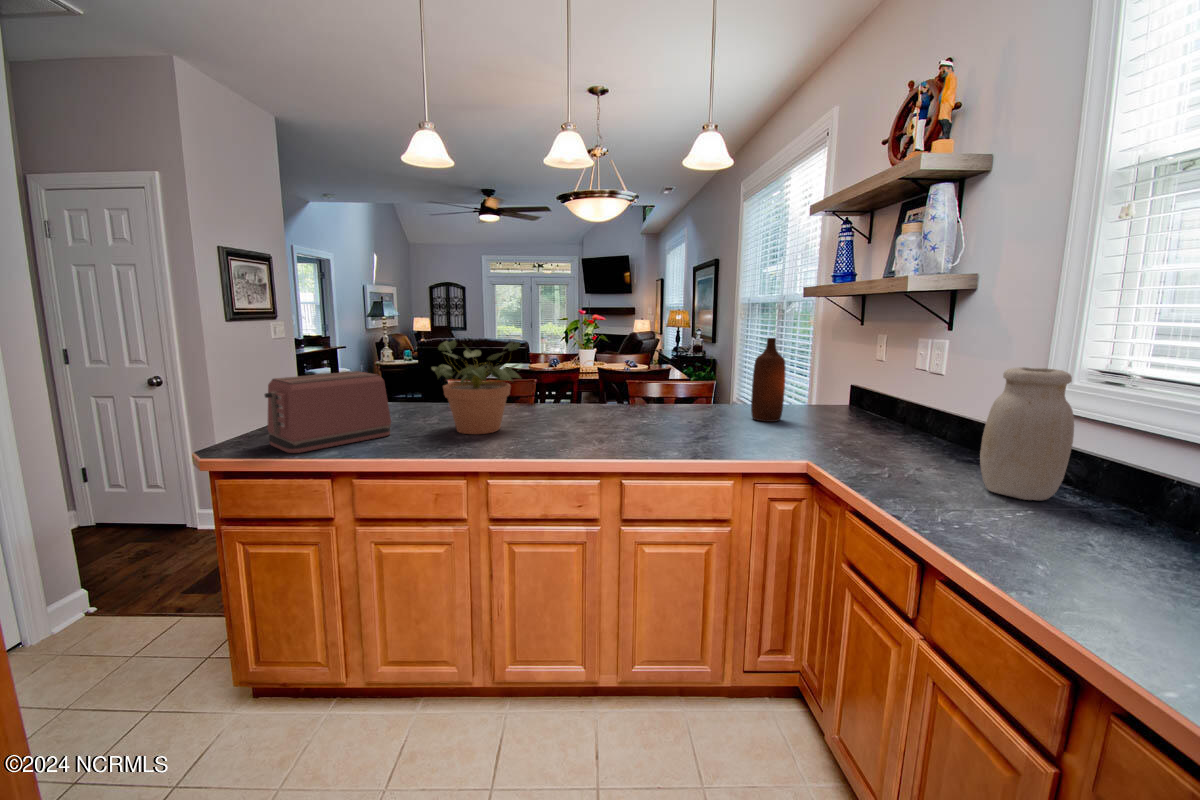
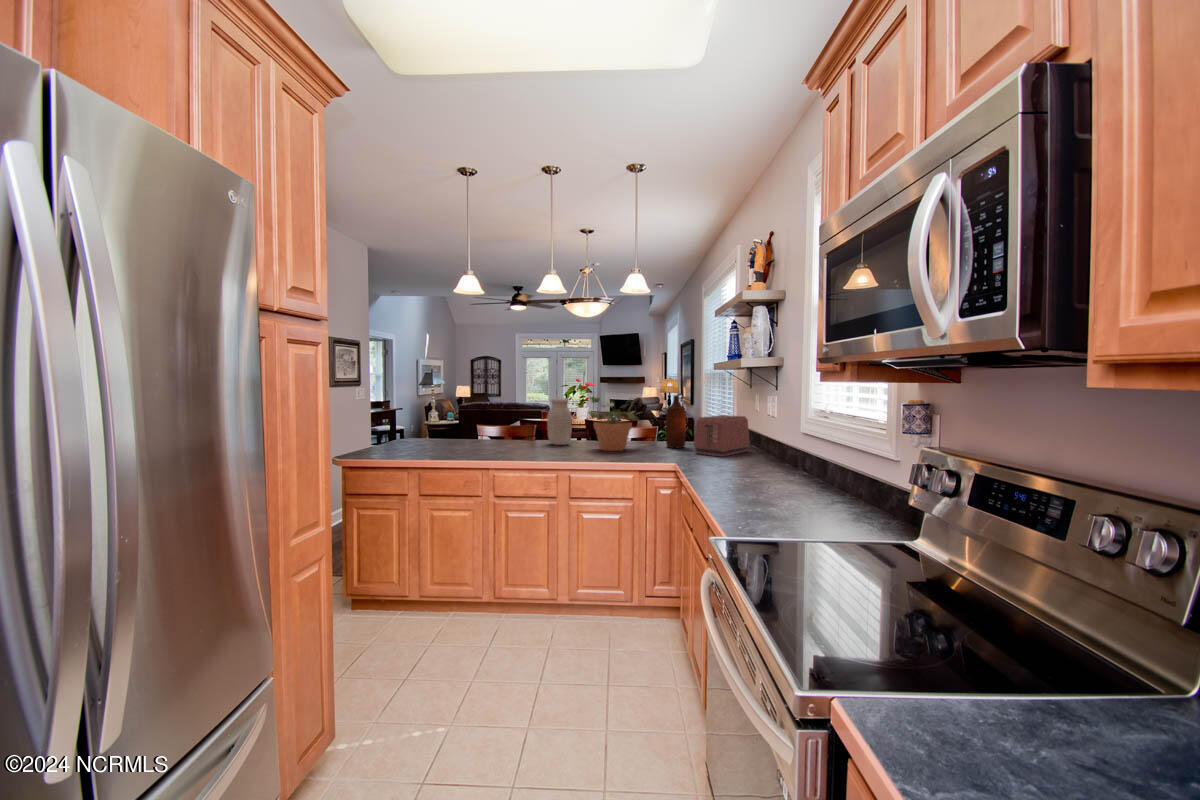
potted plant: present [432,340,521,434] -> present [588,397,638,451]
jar: present [980,367,1074,500] -> present [547,398,572,445]
toaster: present [264,371,391,453] -> present [694,415,750,457]

